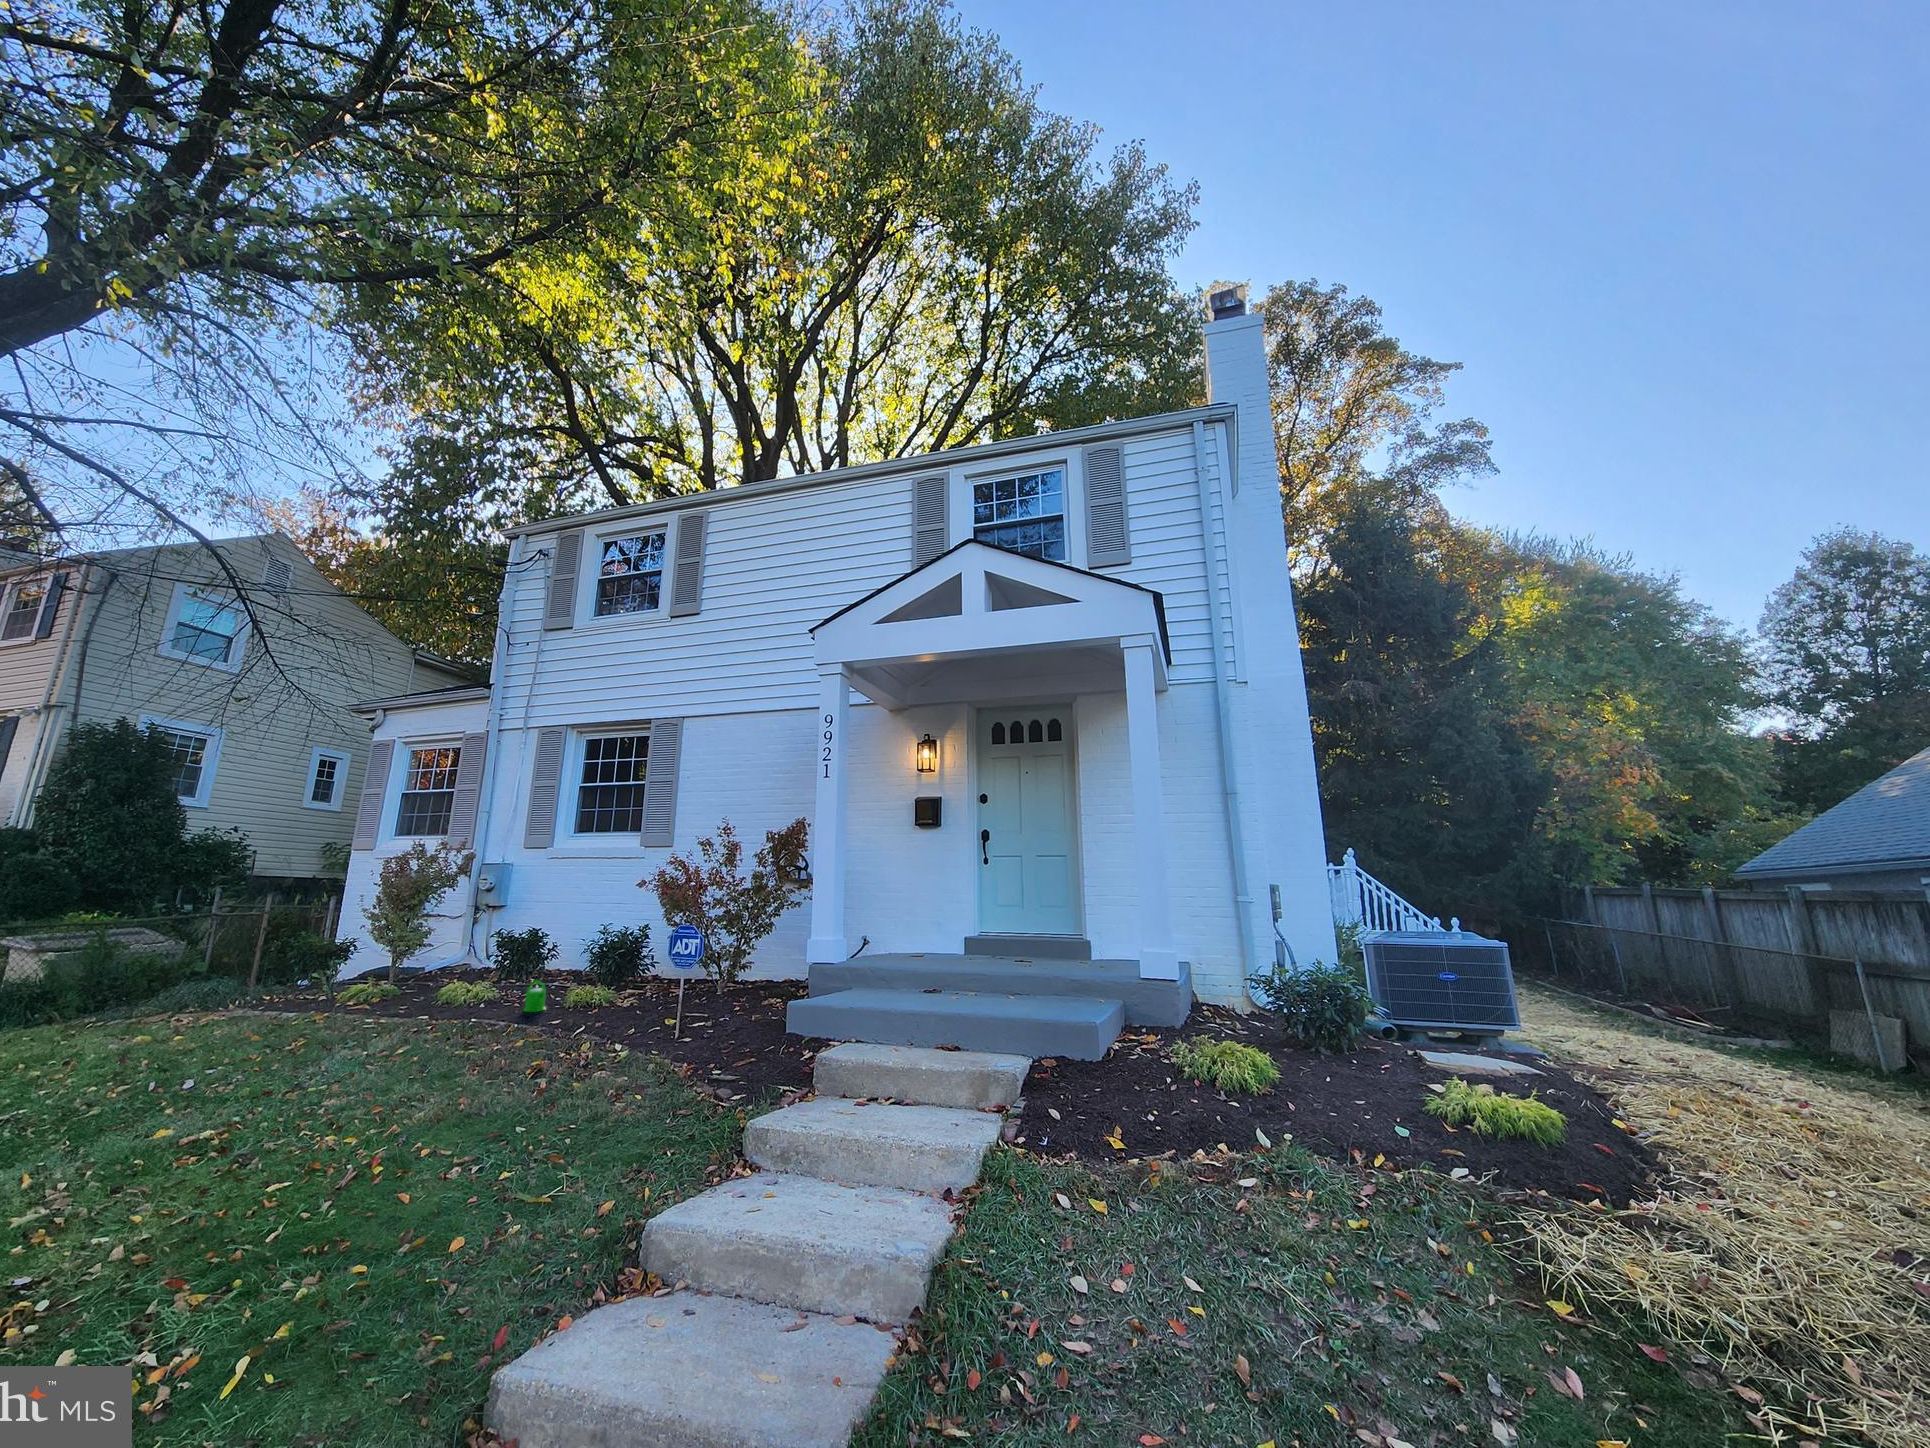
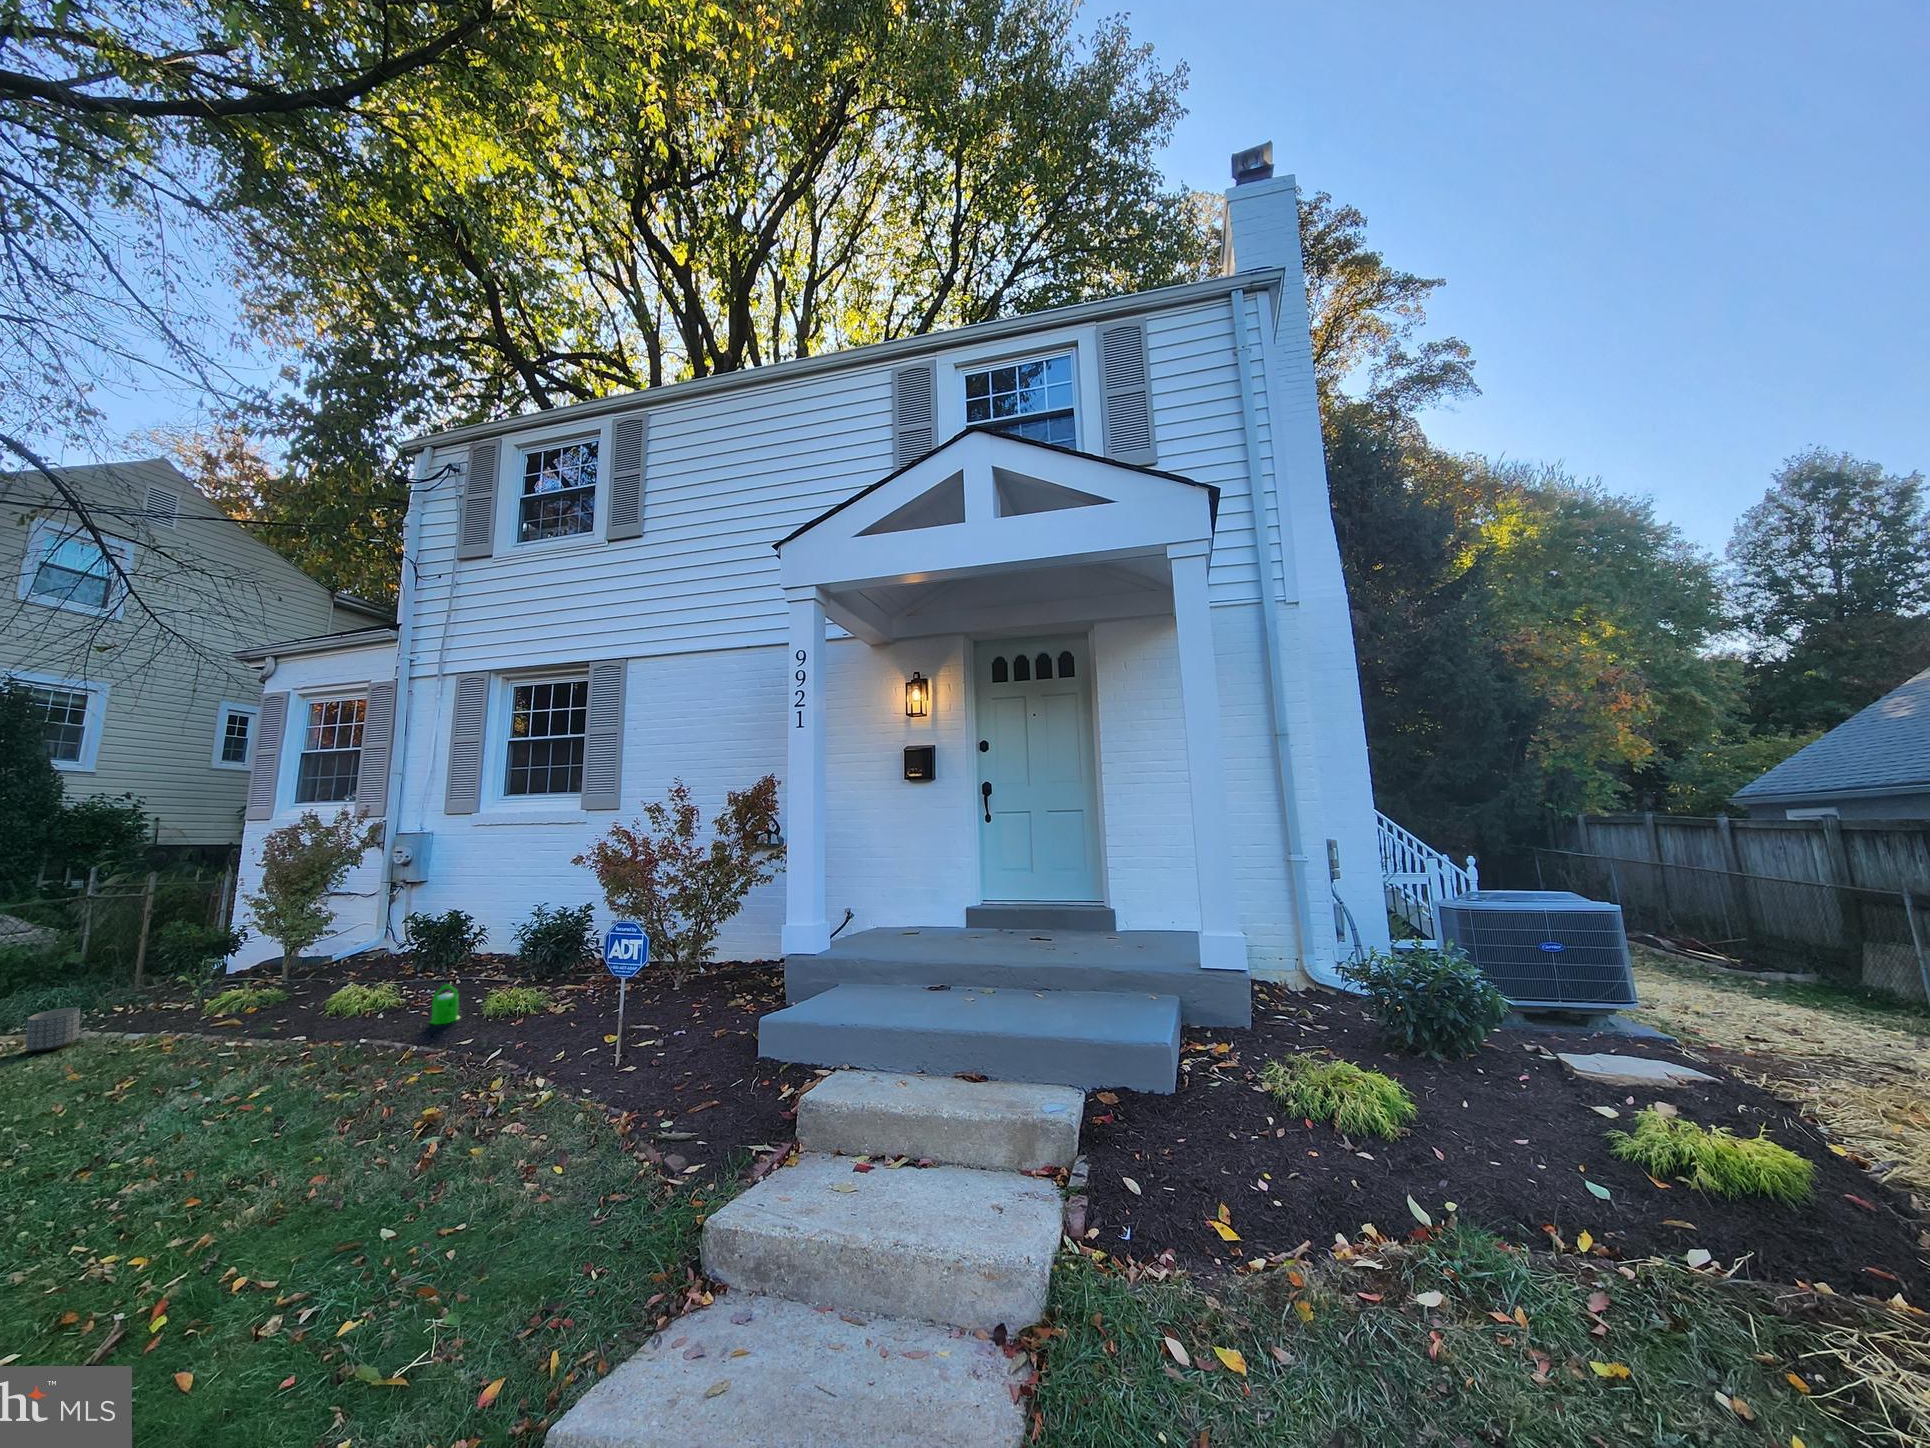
planter: none [213,989,252,1021] -> present [26,1008,80,1051]

